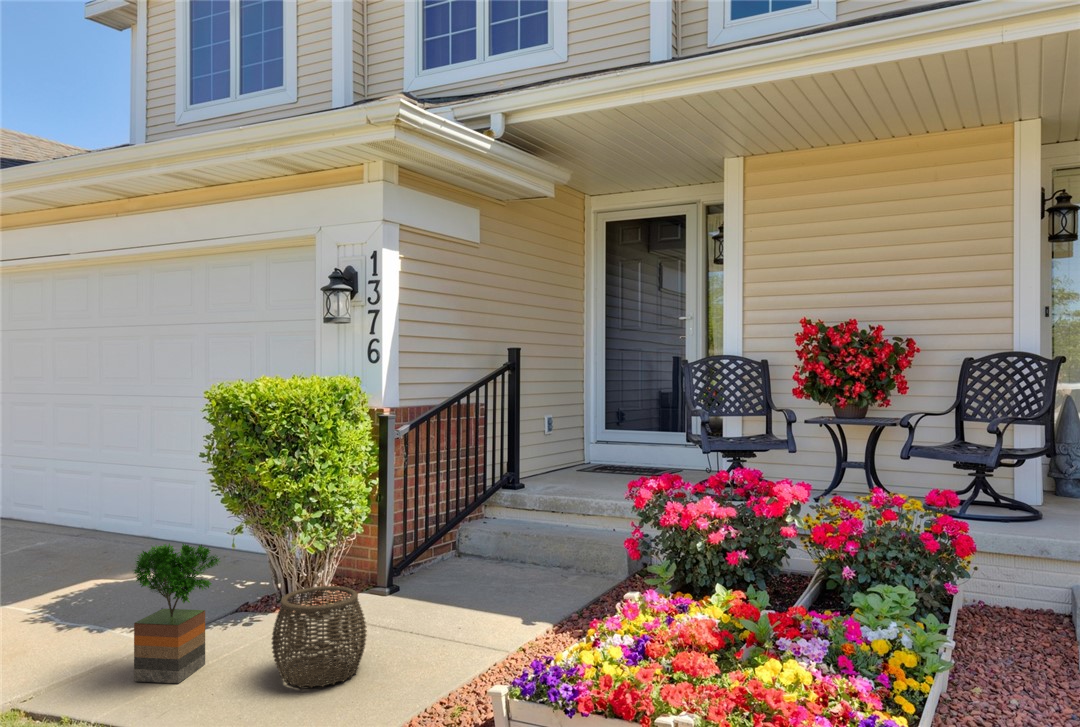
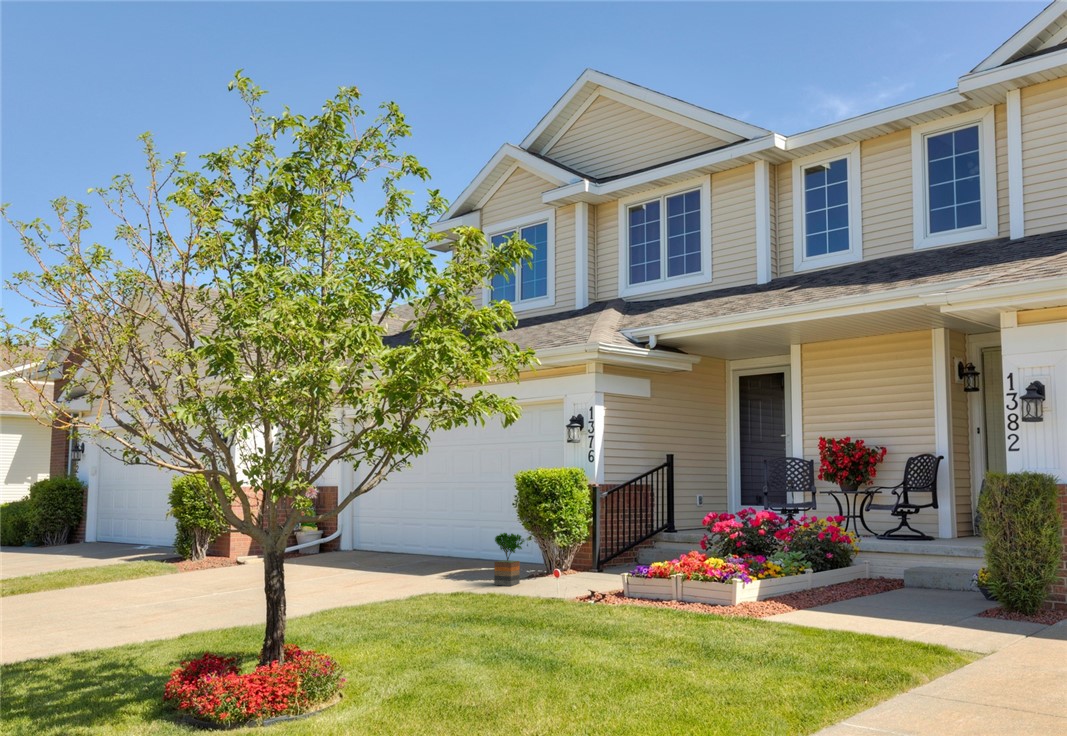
woven basket: present [272,586,367,688] -> none [545,553,582,588]

